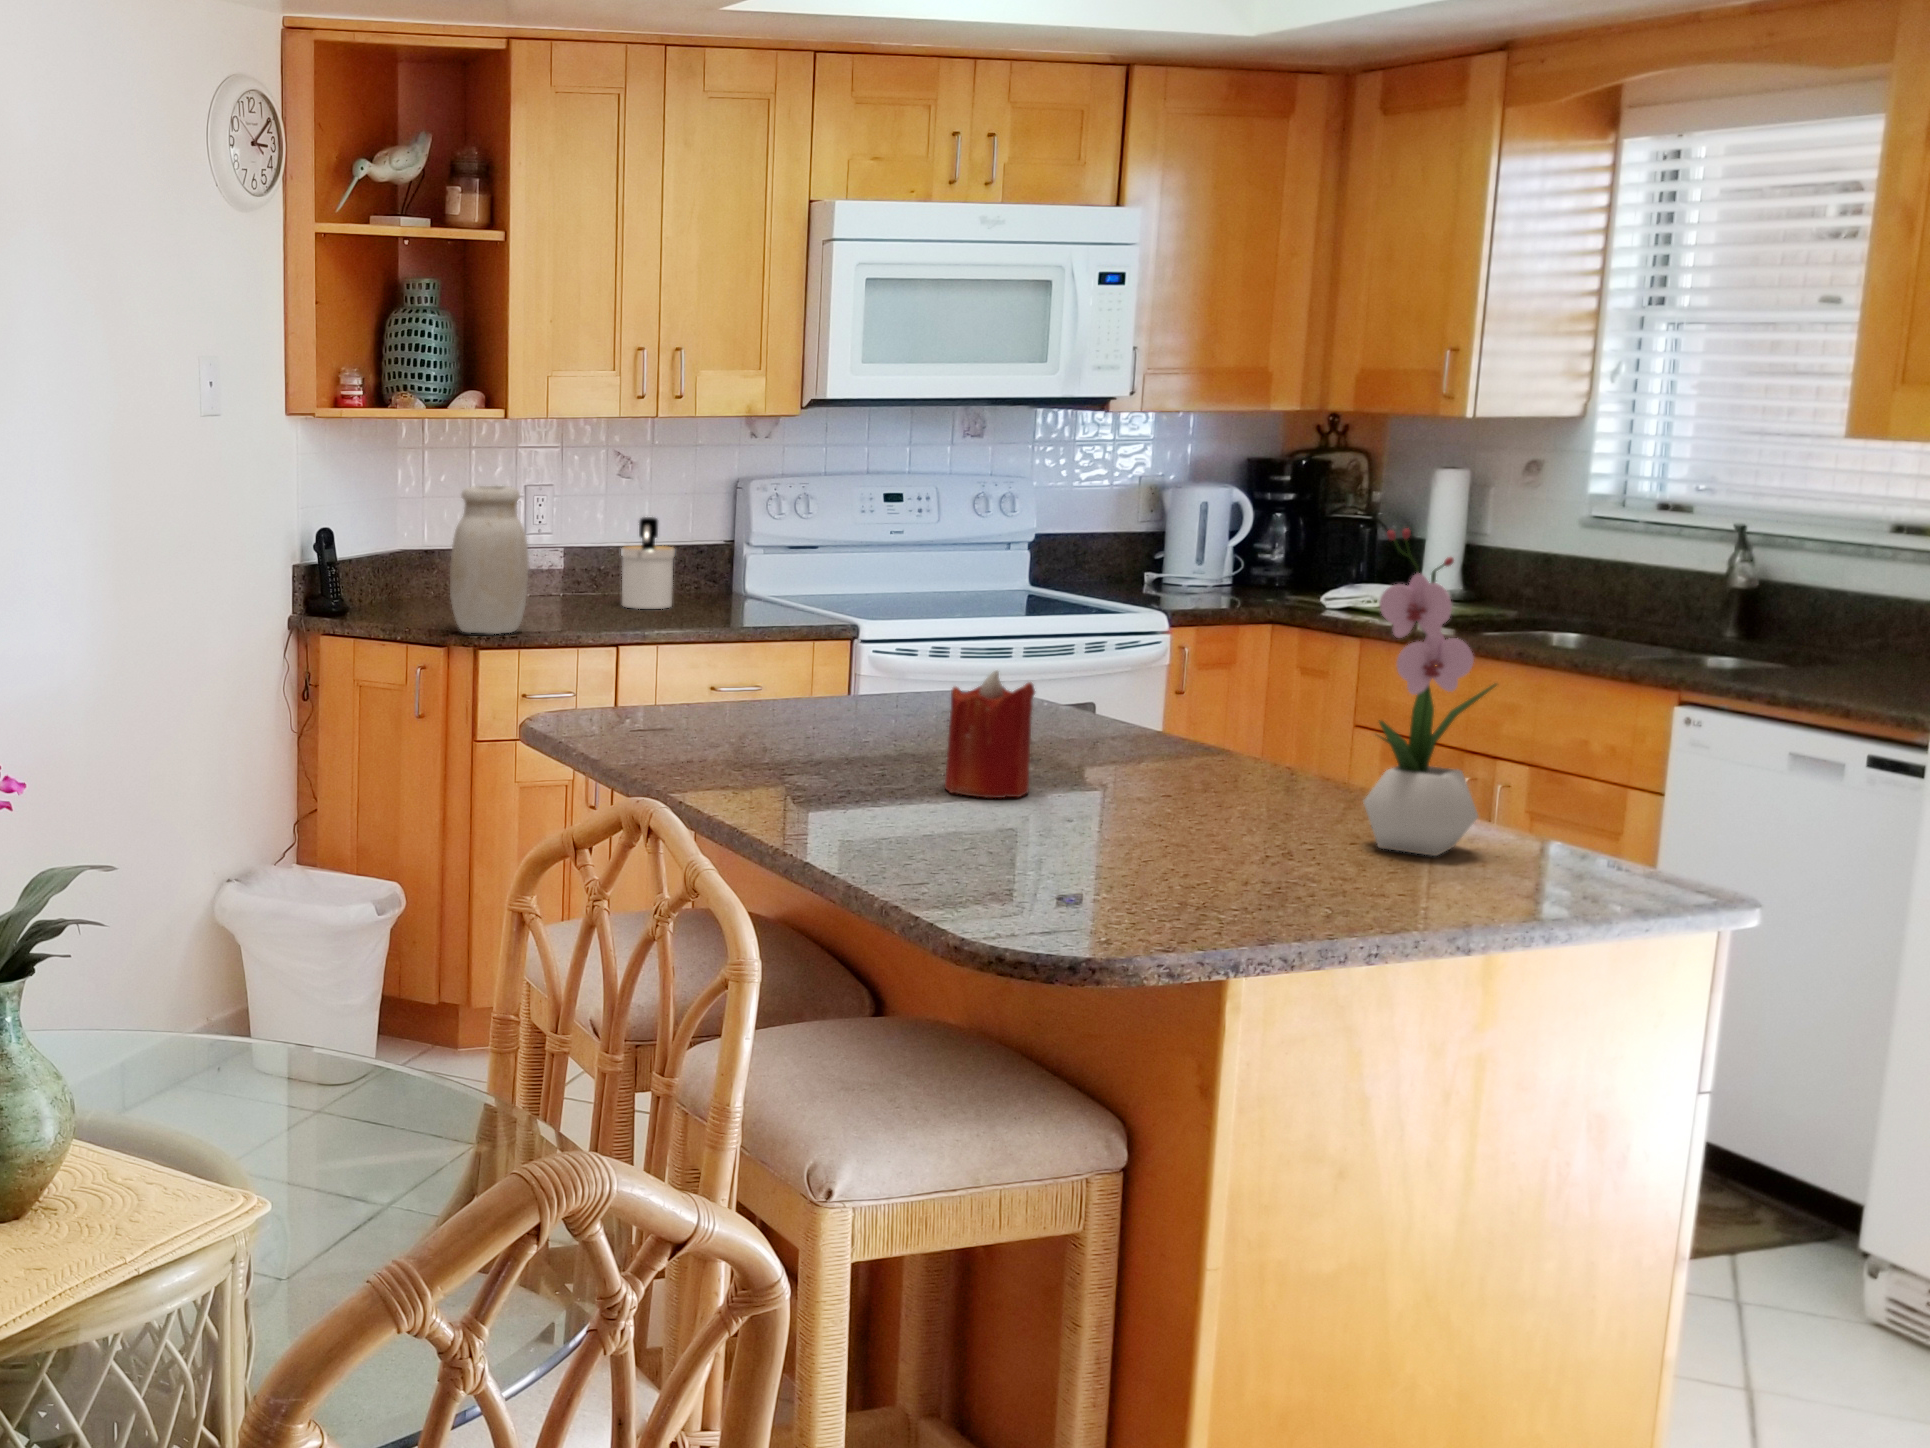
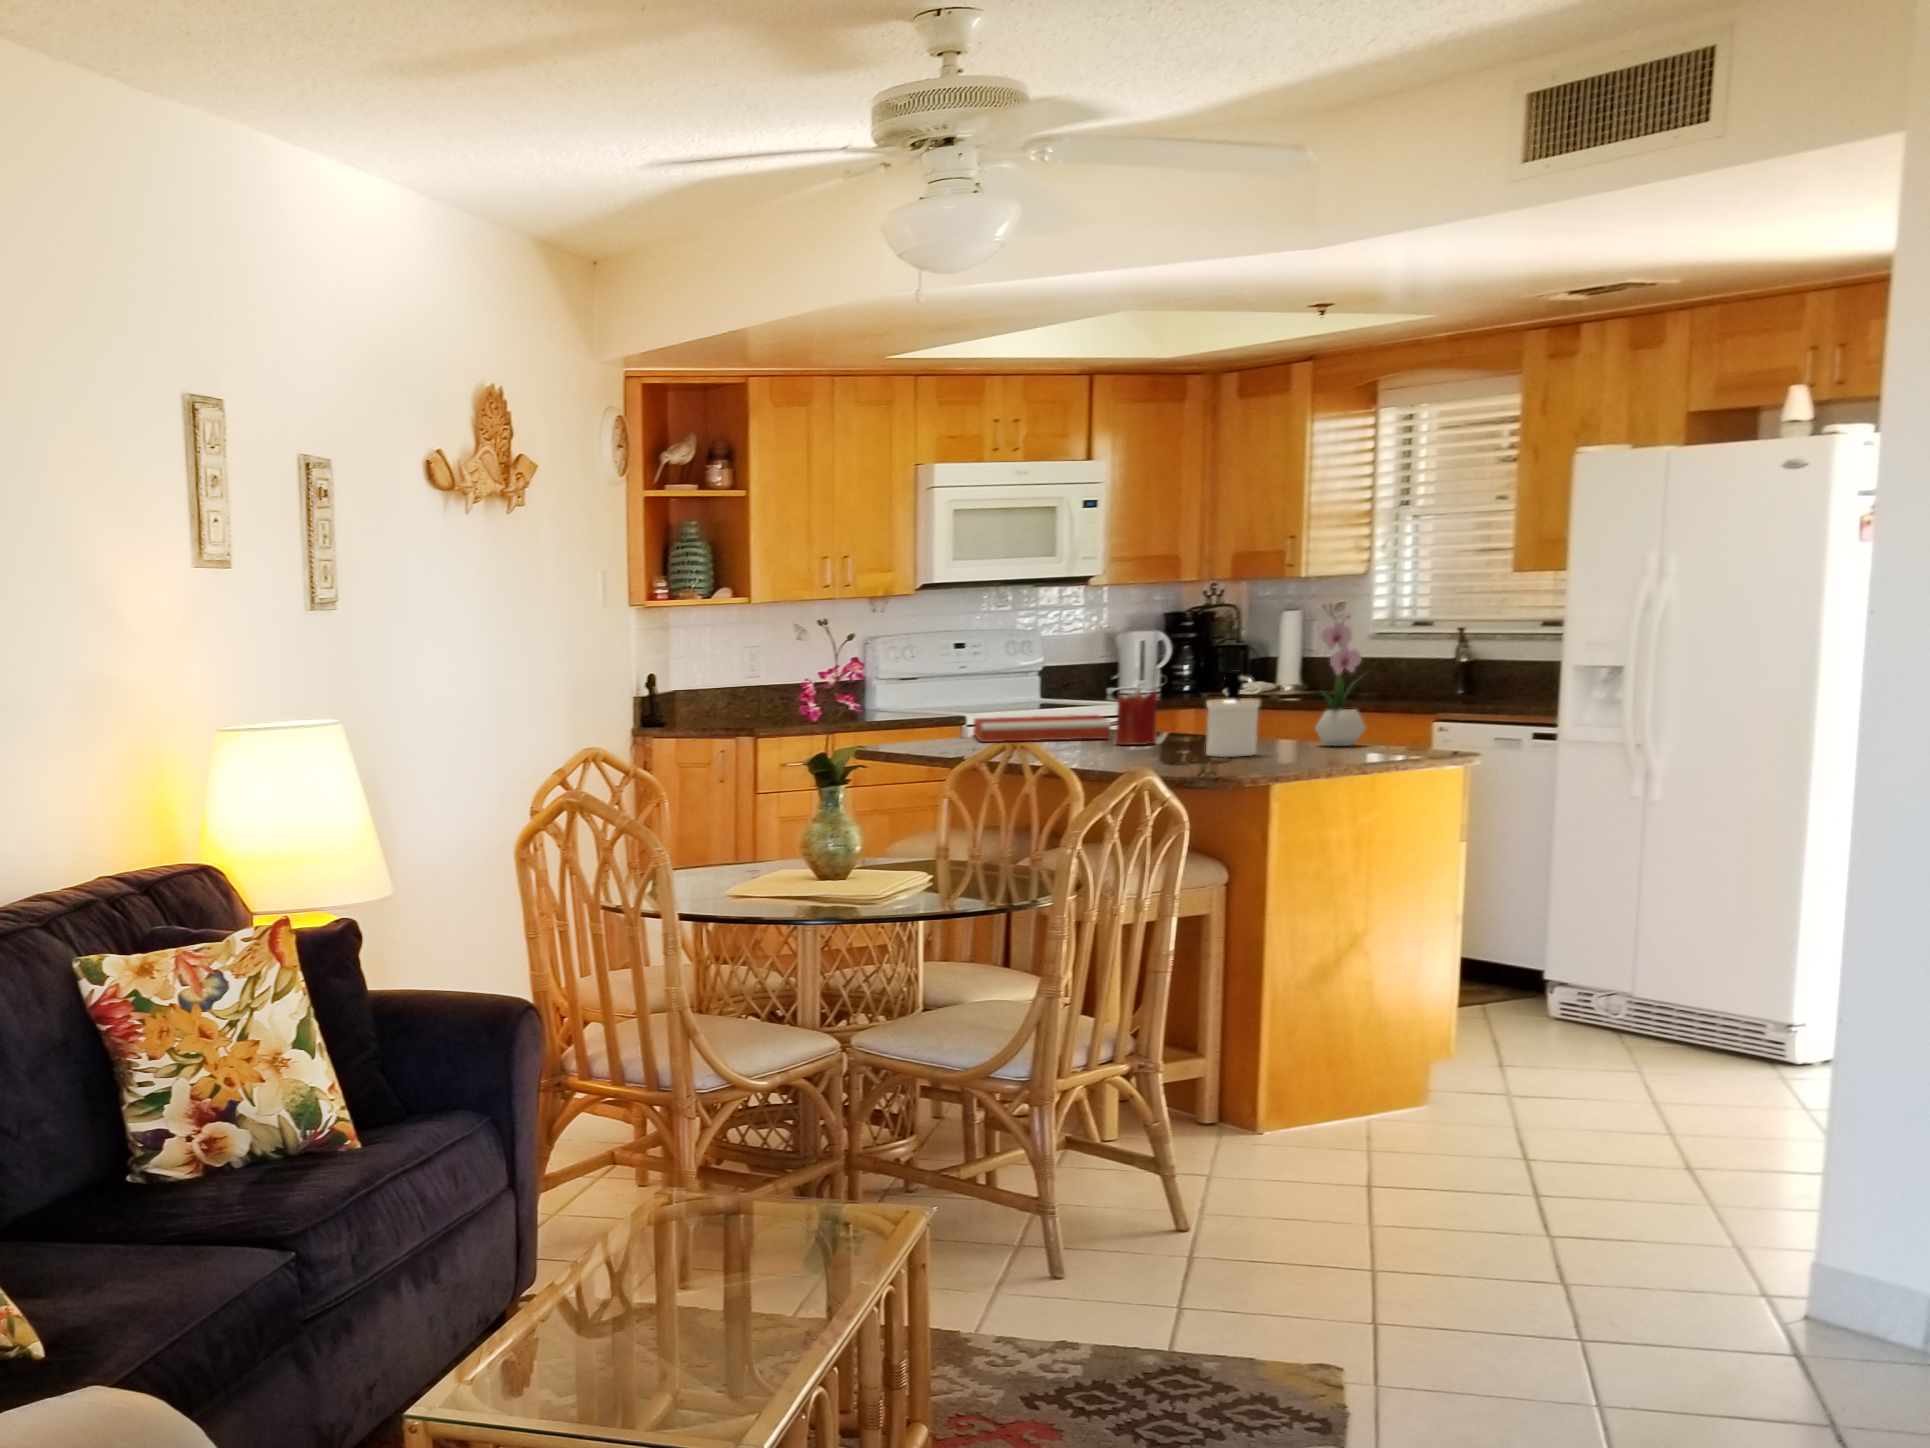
jar: present [450,486,529,634] -> none [734,642,780,730]
soap dispenser: present [621,517,675,609] -> present [1206,671,1260,757]
tray: none [697,683,966,761] -> present [973,715,1110,742]

